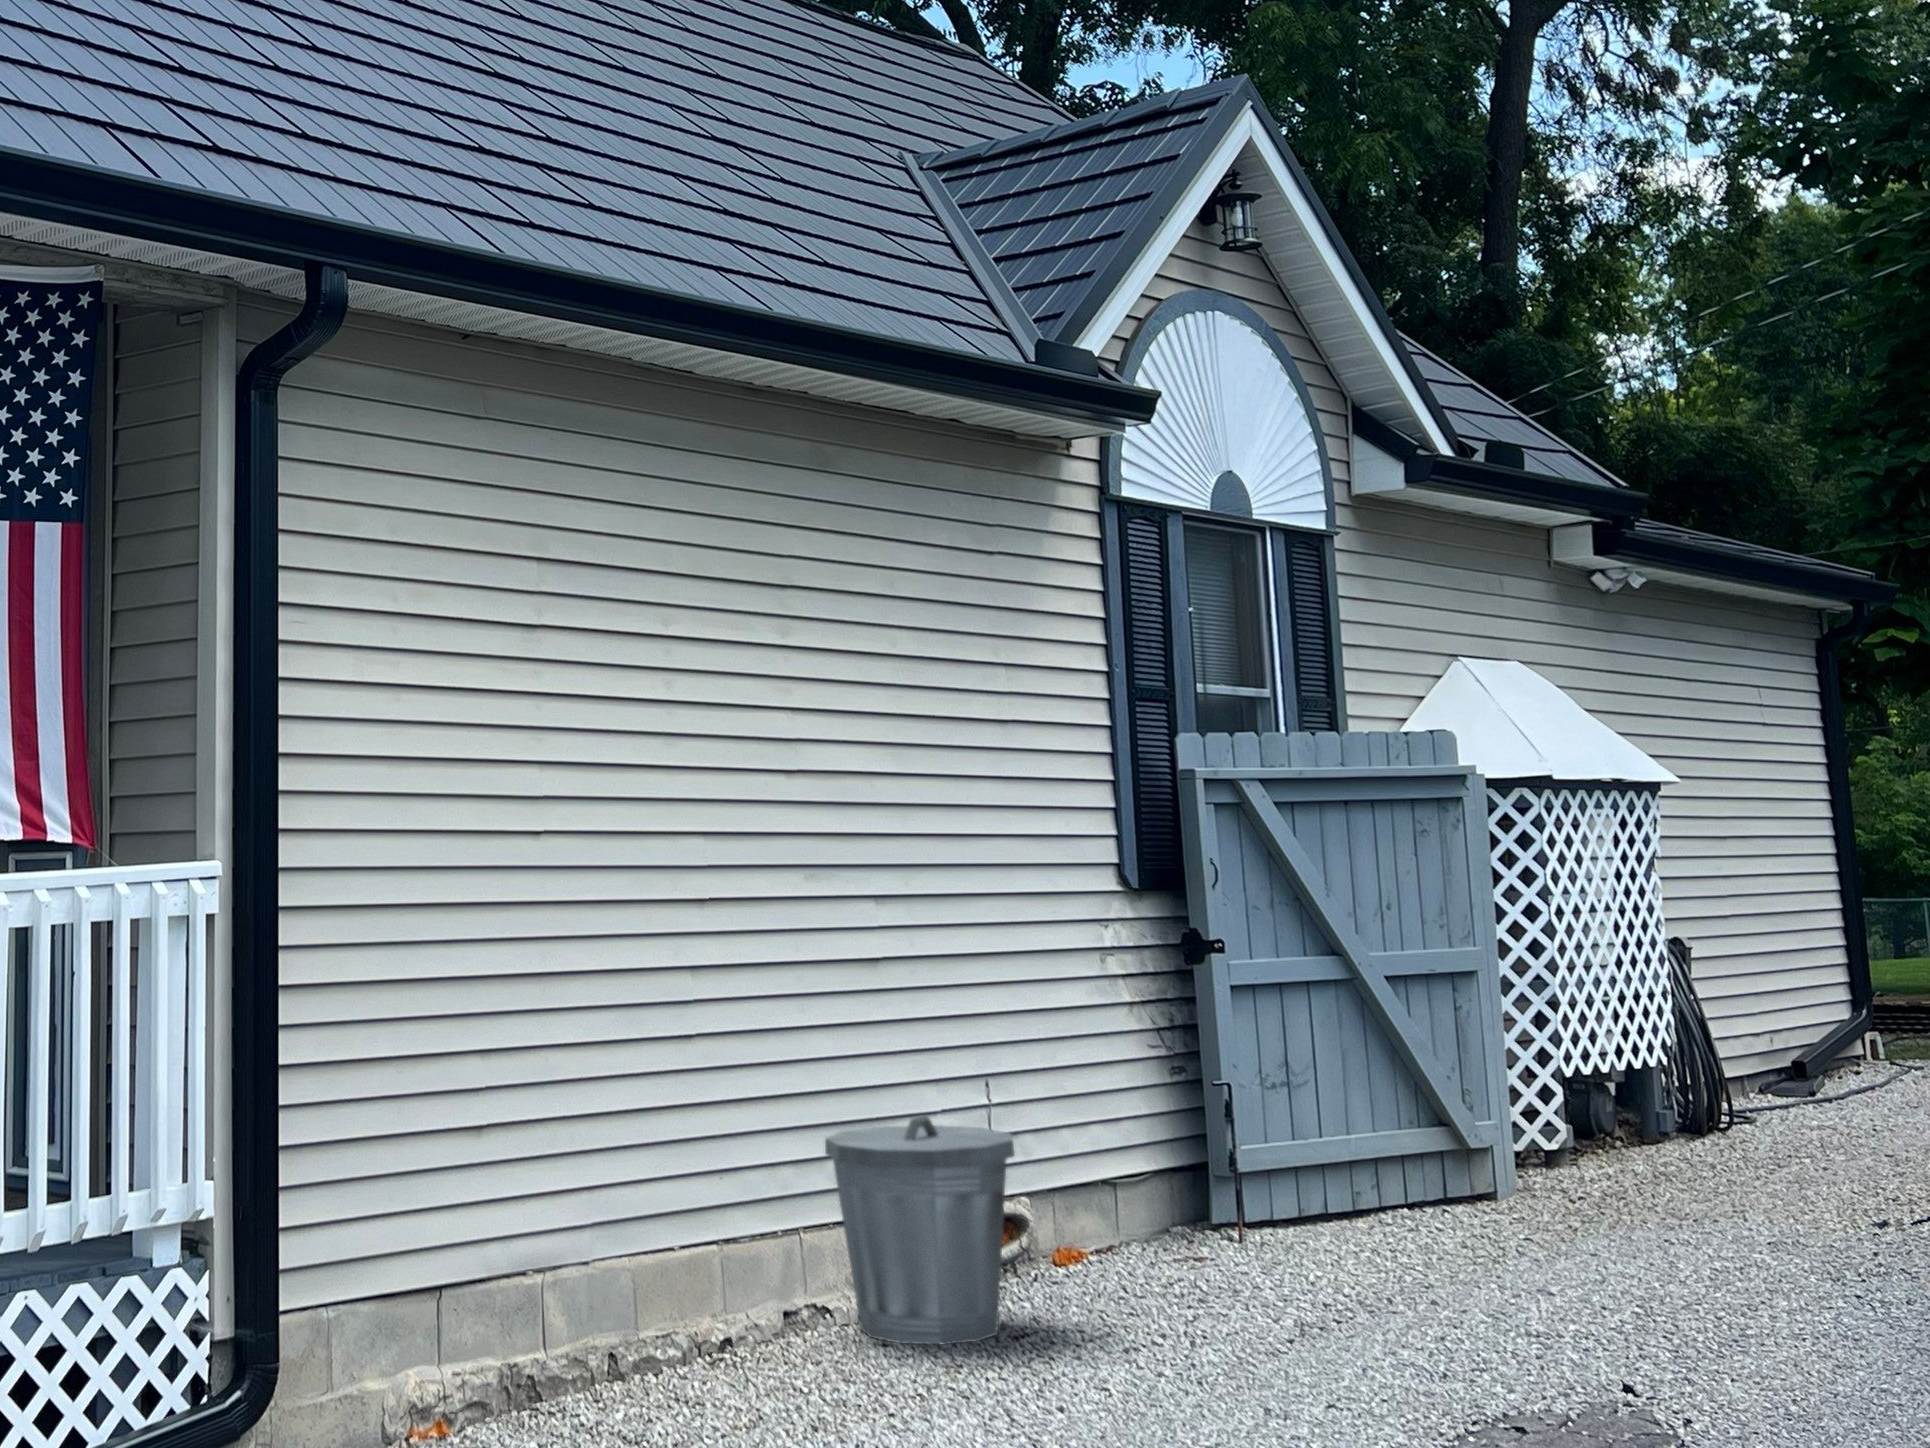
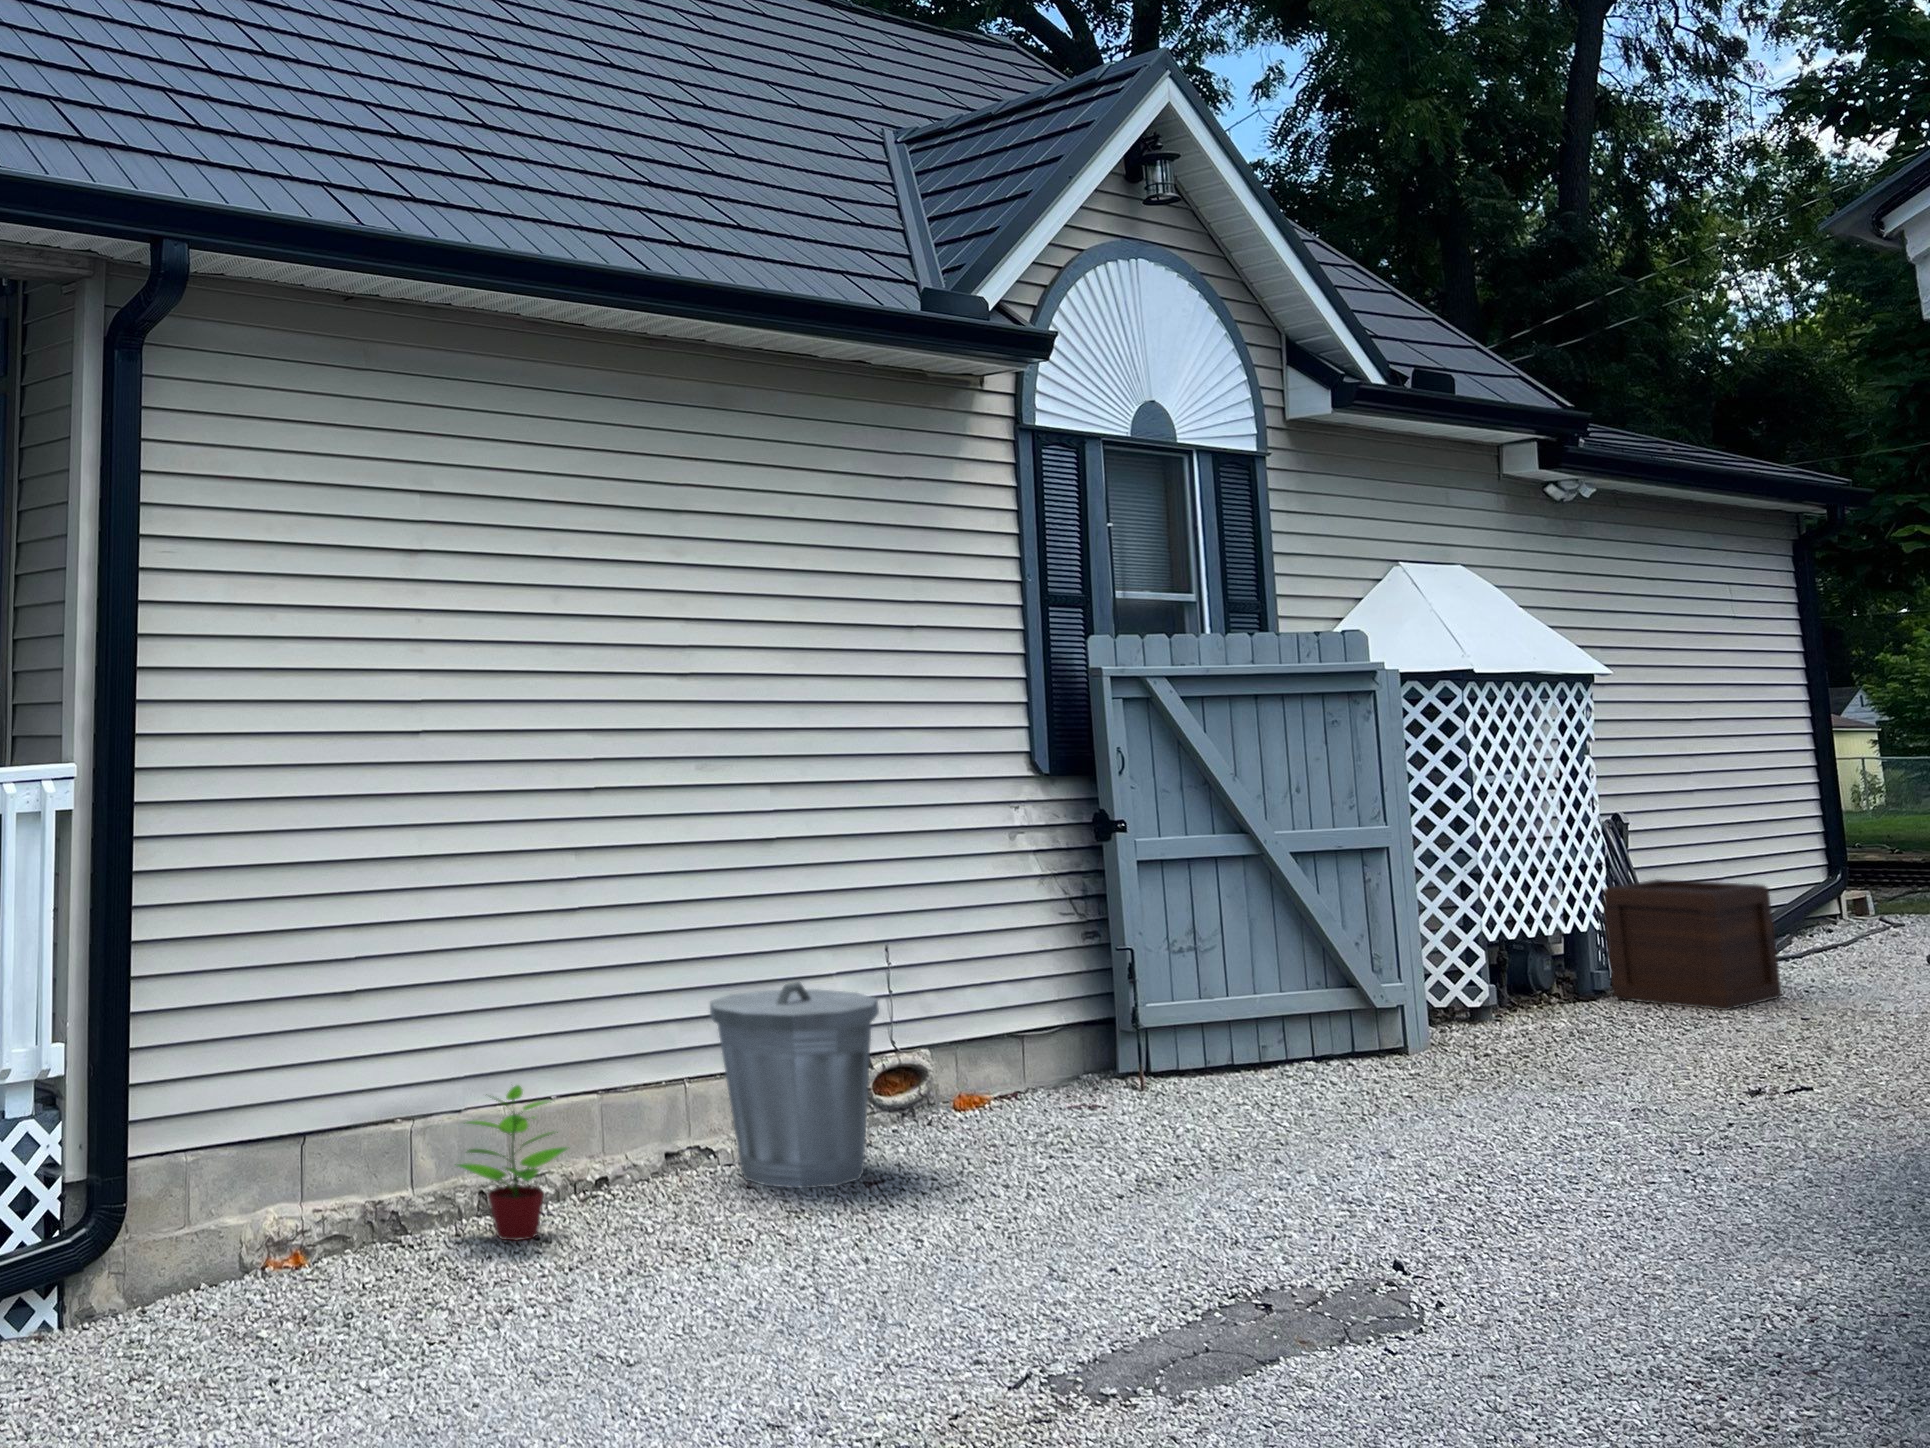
wooden crate: none [1662,1009,1847,1150] -> present [1604,879,1782,1010]
potted plant: none [585,1227,711,1405] -> present [455,1085,567,1241]

